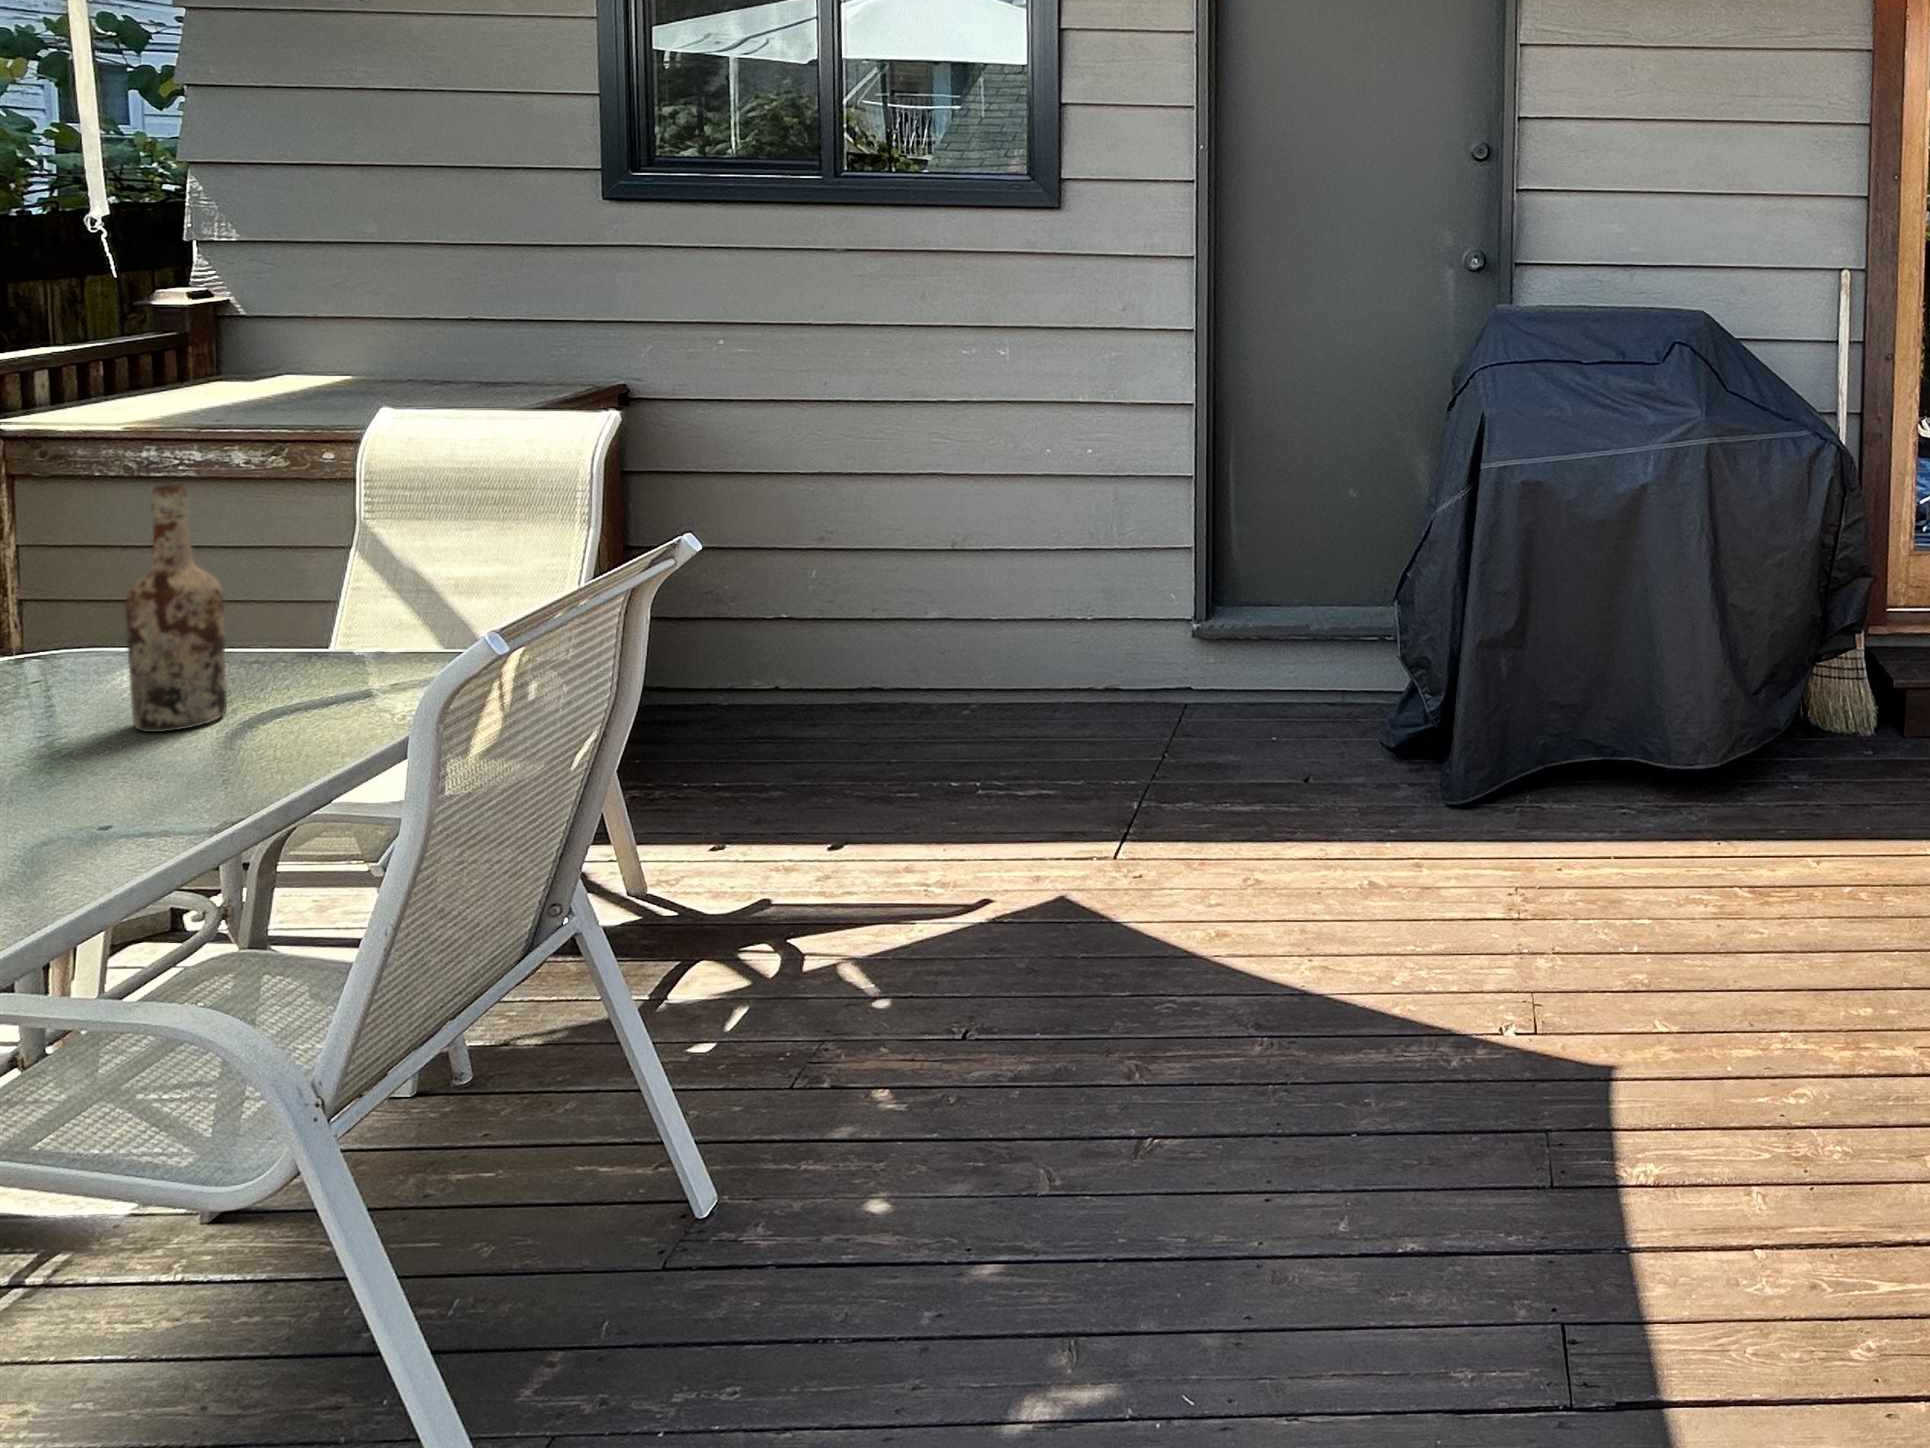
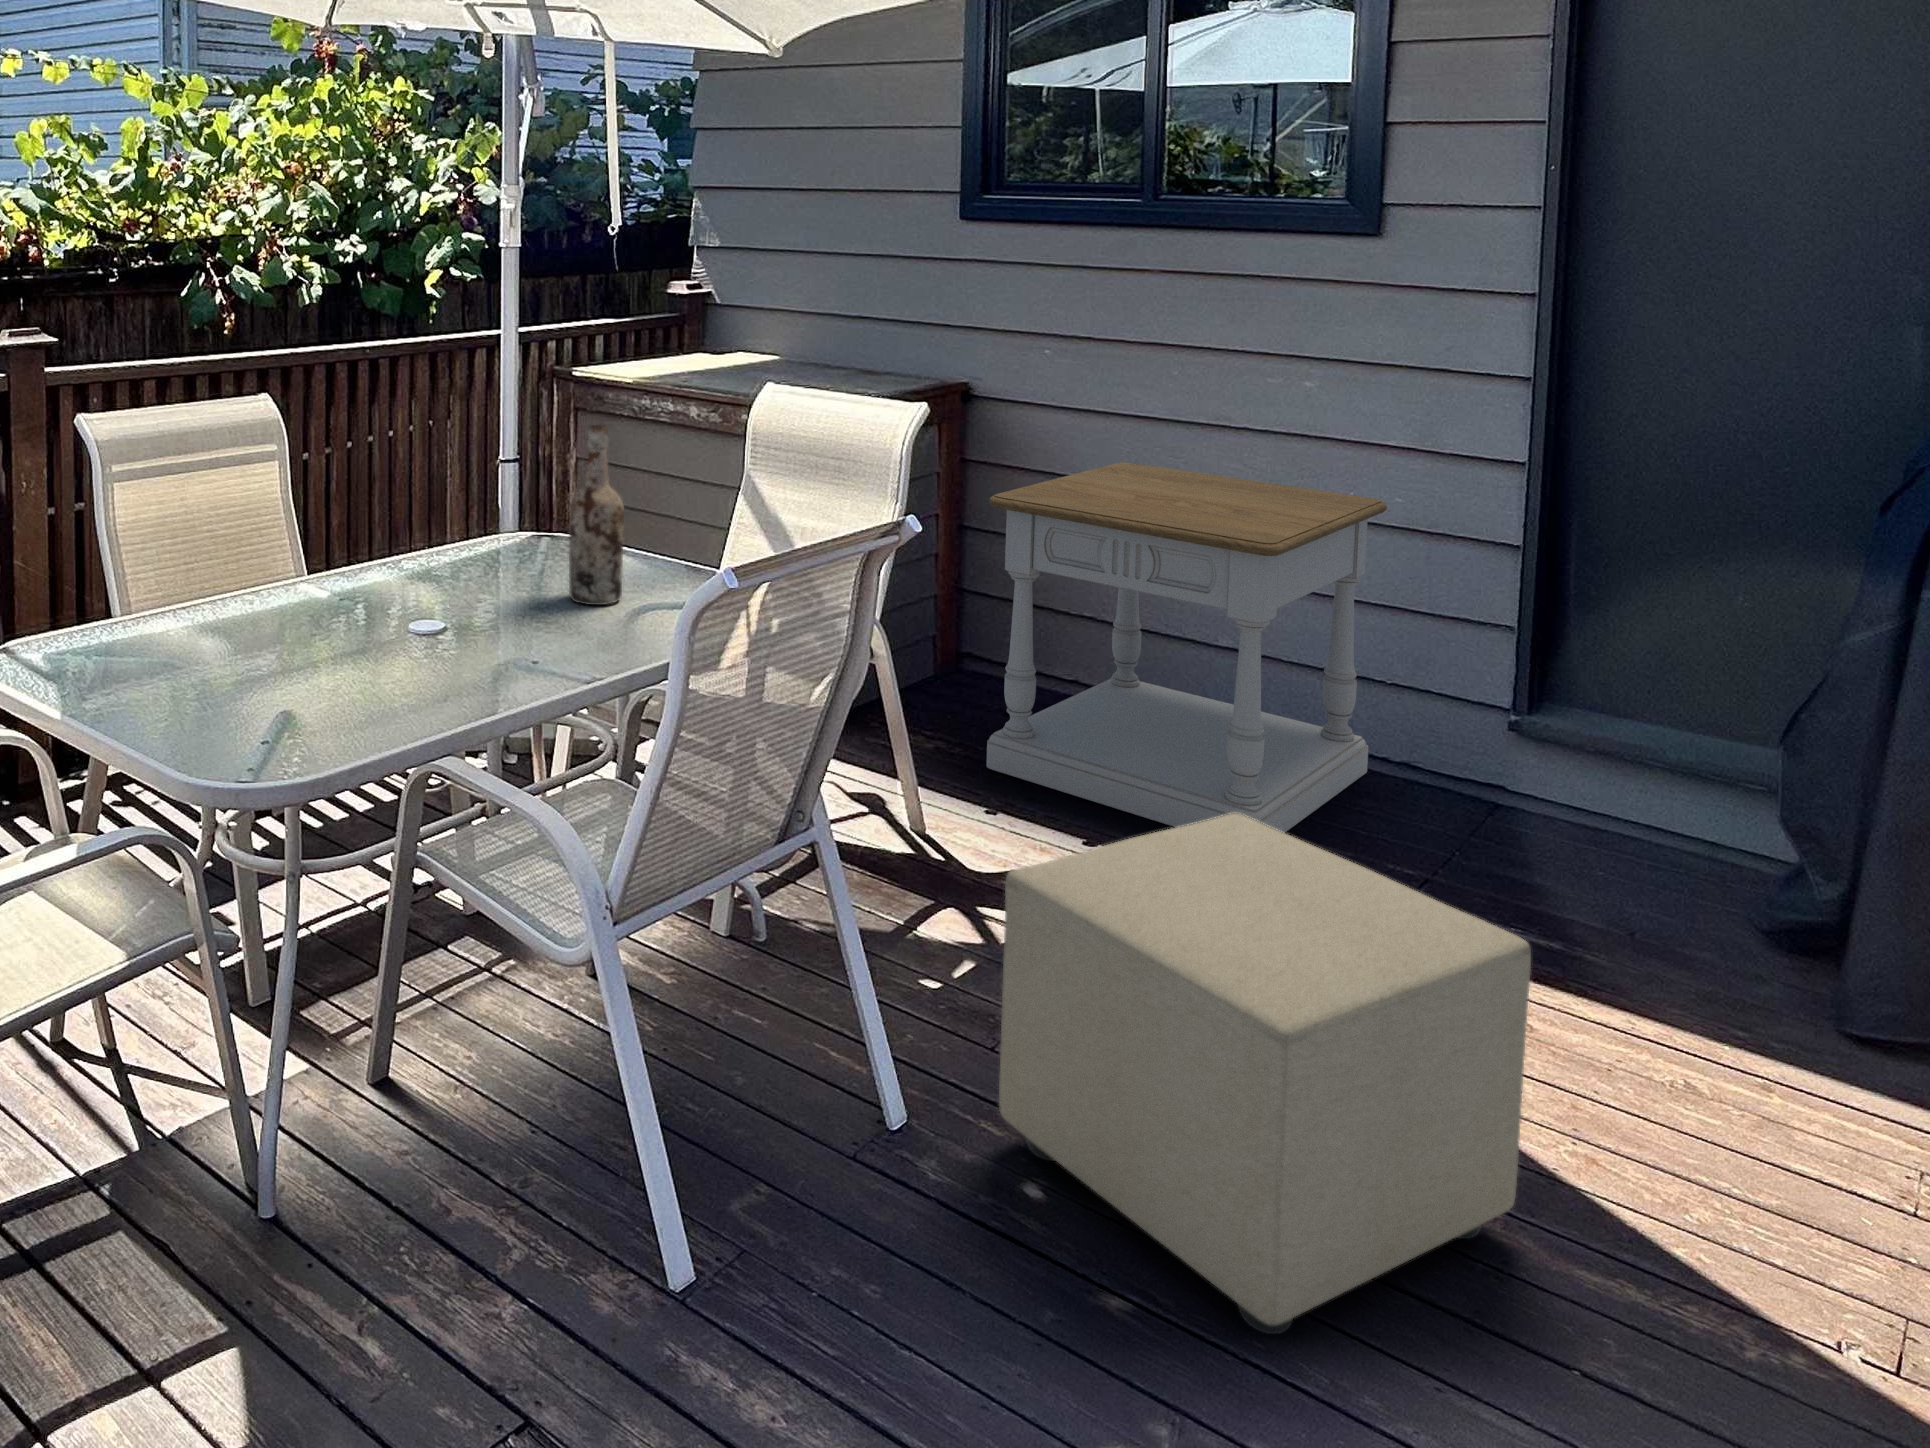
side table: none [685,452,1084,808] -> present [987,462,1387,833]
ottoman: none [817,765,1289,1223] -> present [999,813,1531,1334]

